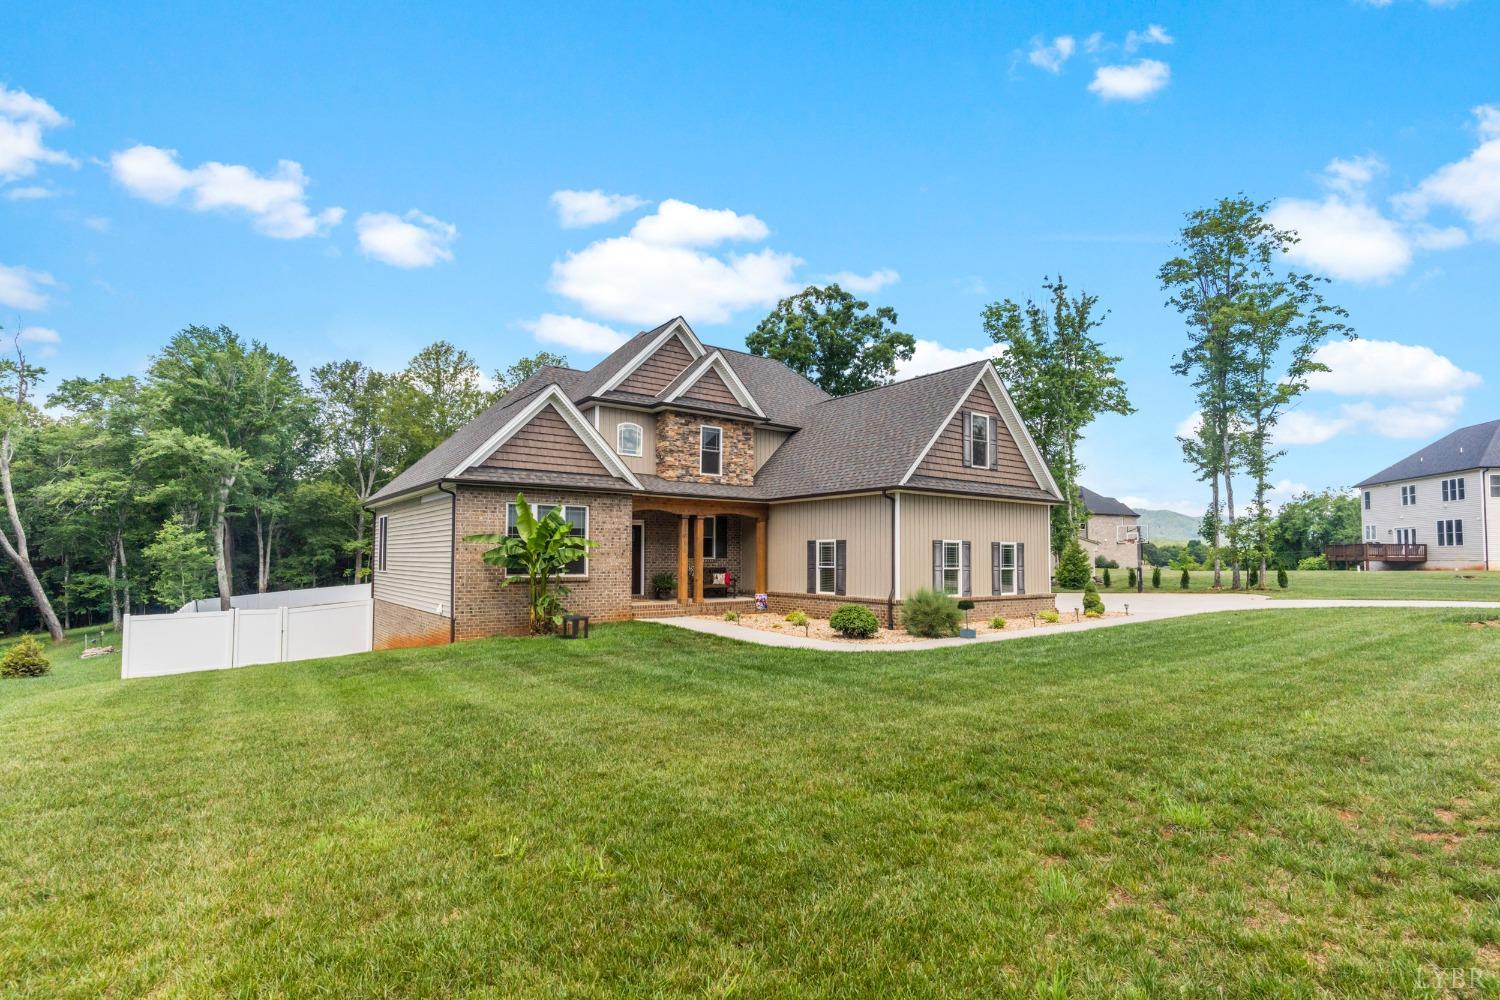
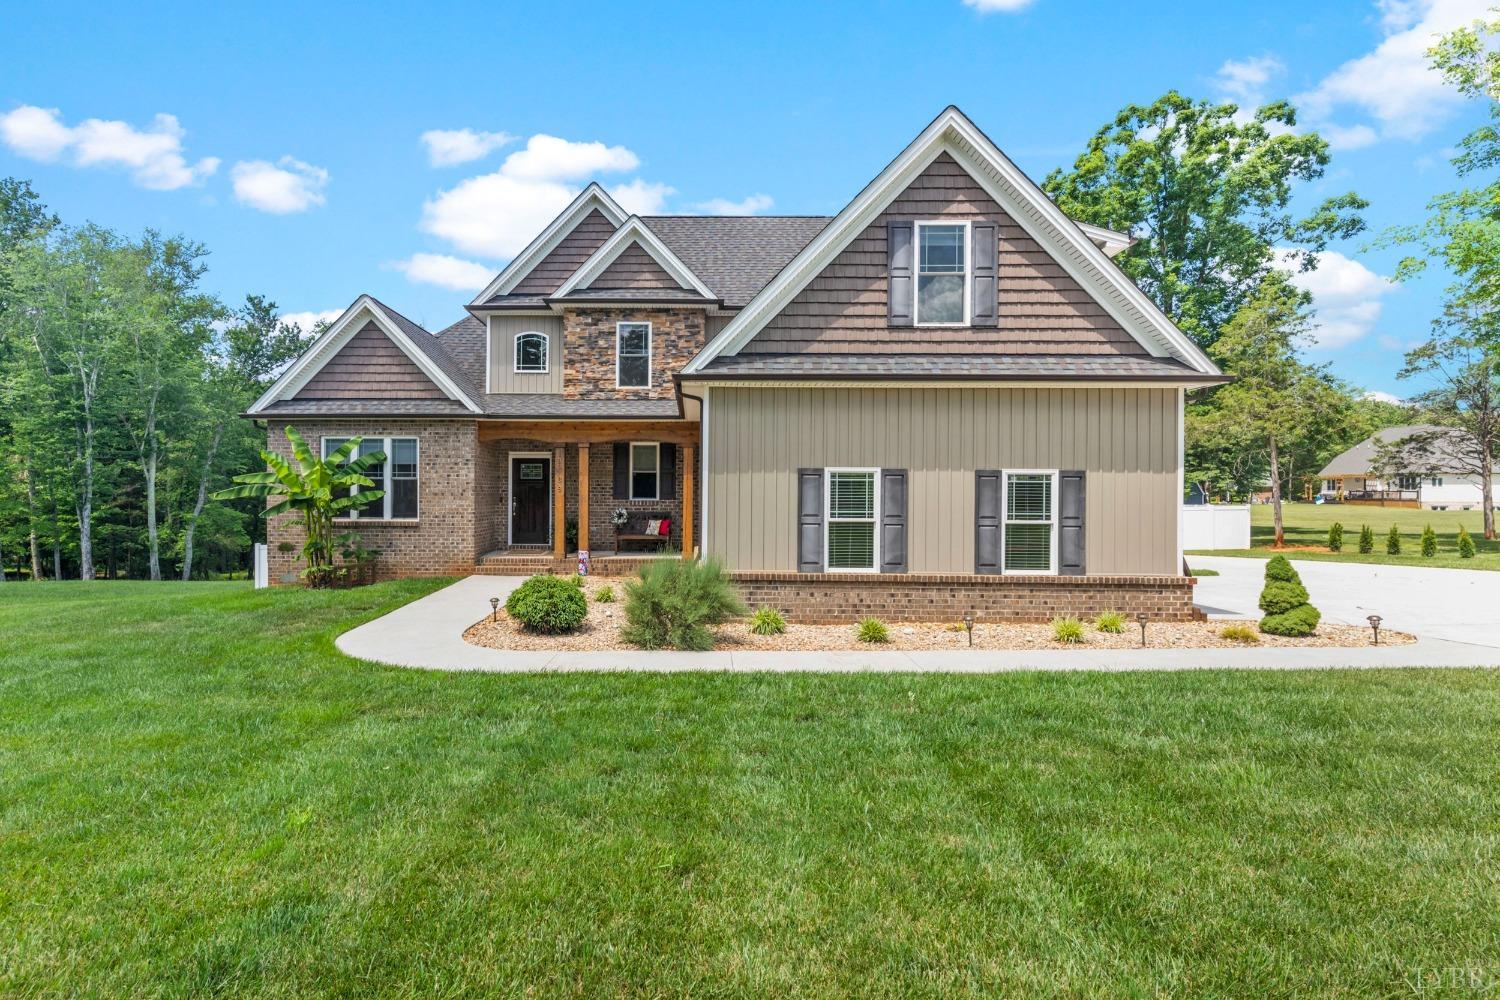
potted tree: present [957,600,976,638] -> present [277,542,296,583]

